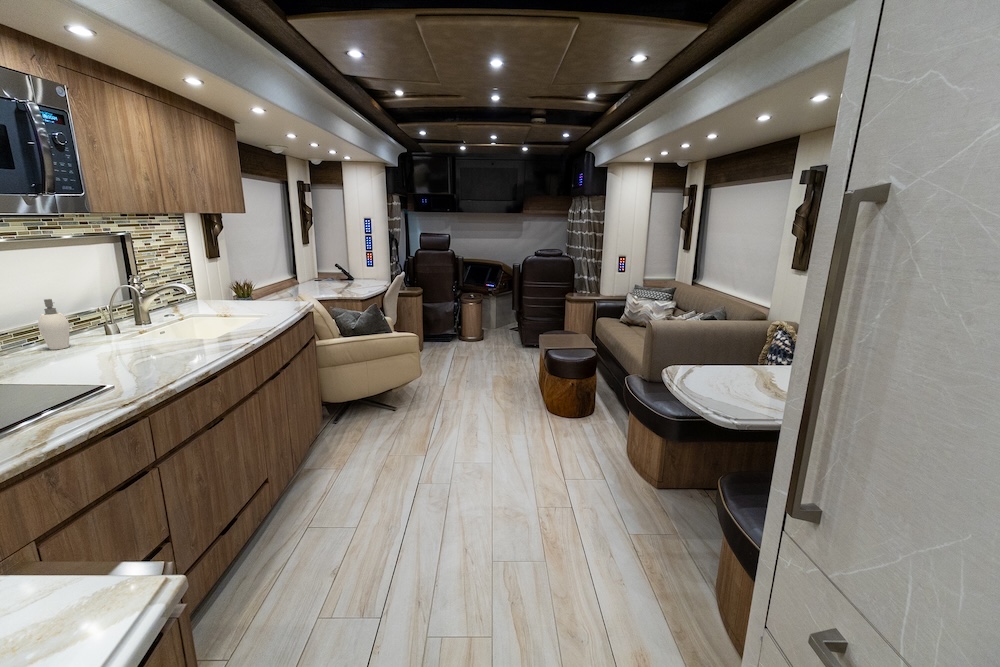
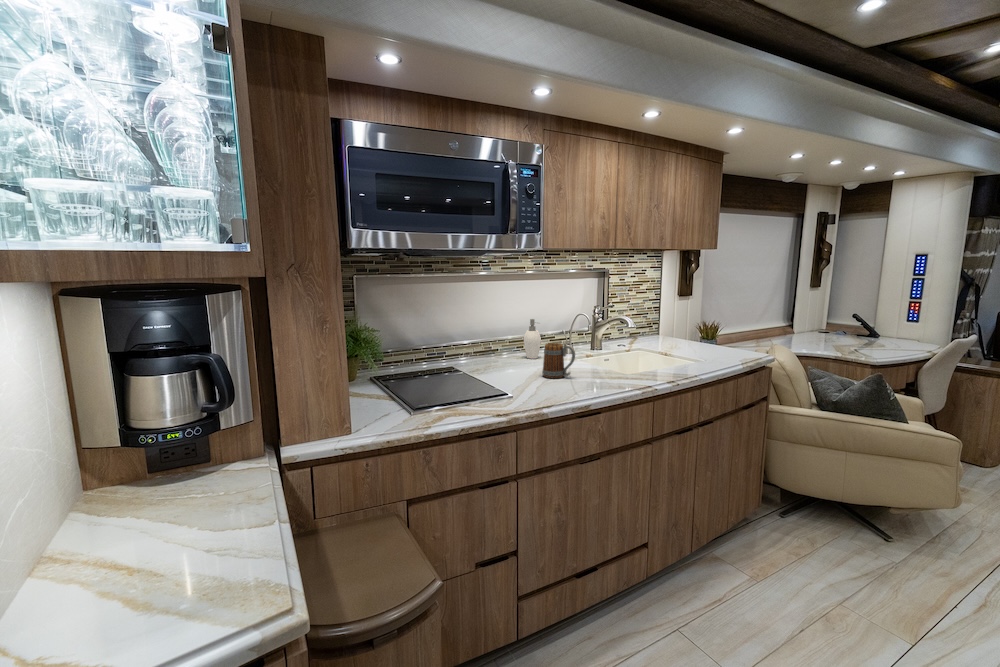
mug: none [109,321,156,362] -> present [542,343,575,378]

